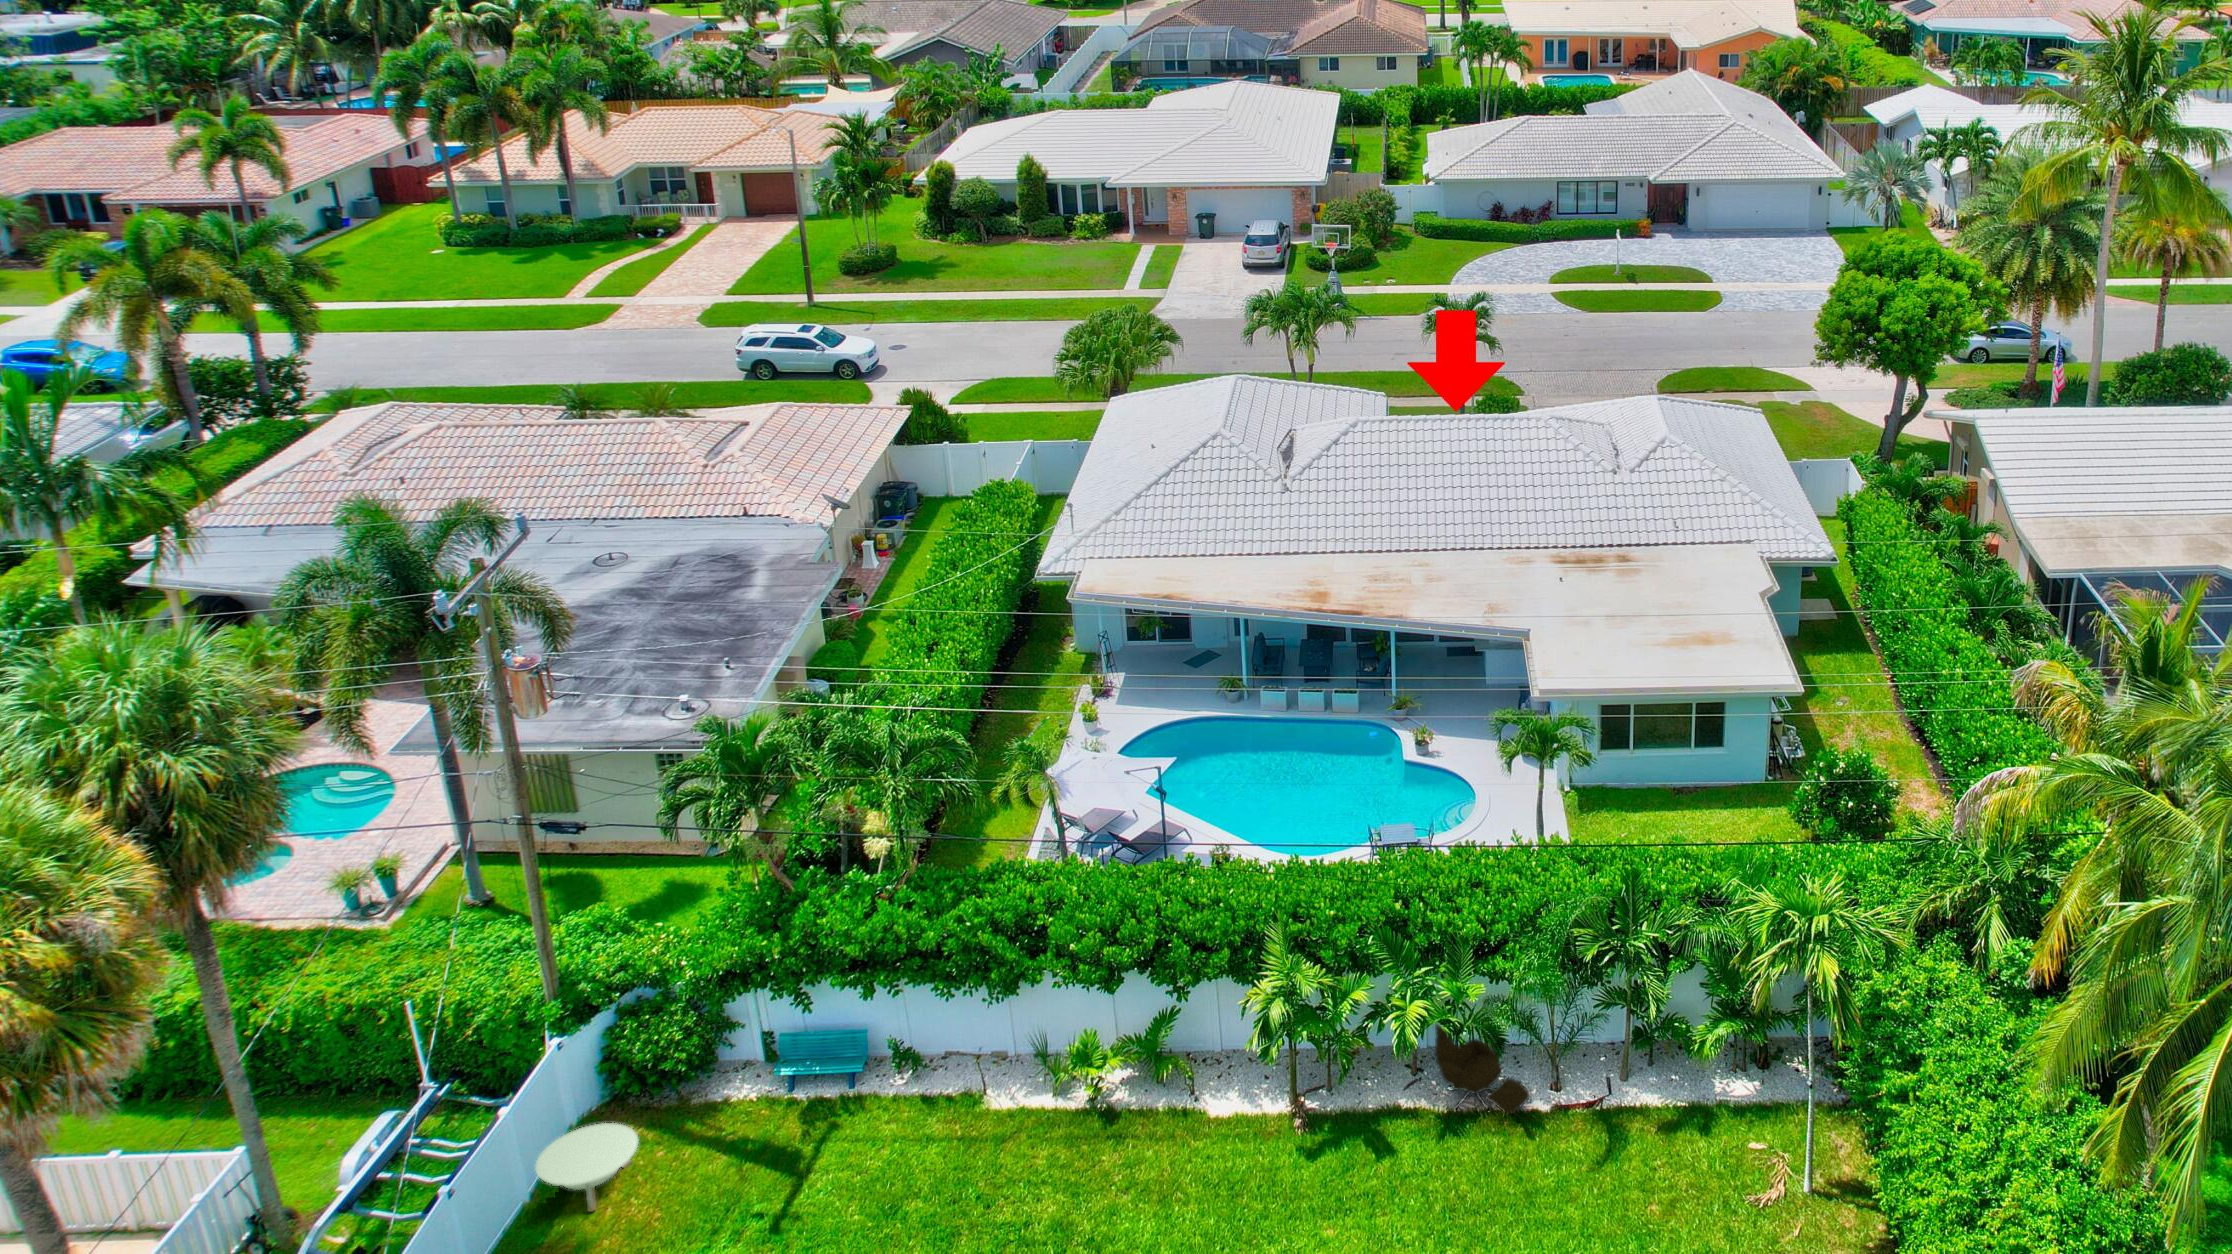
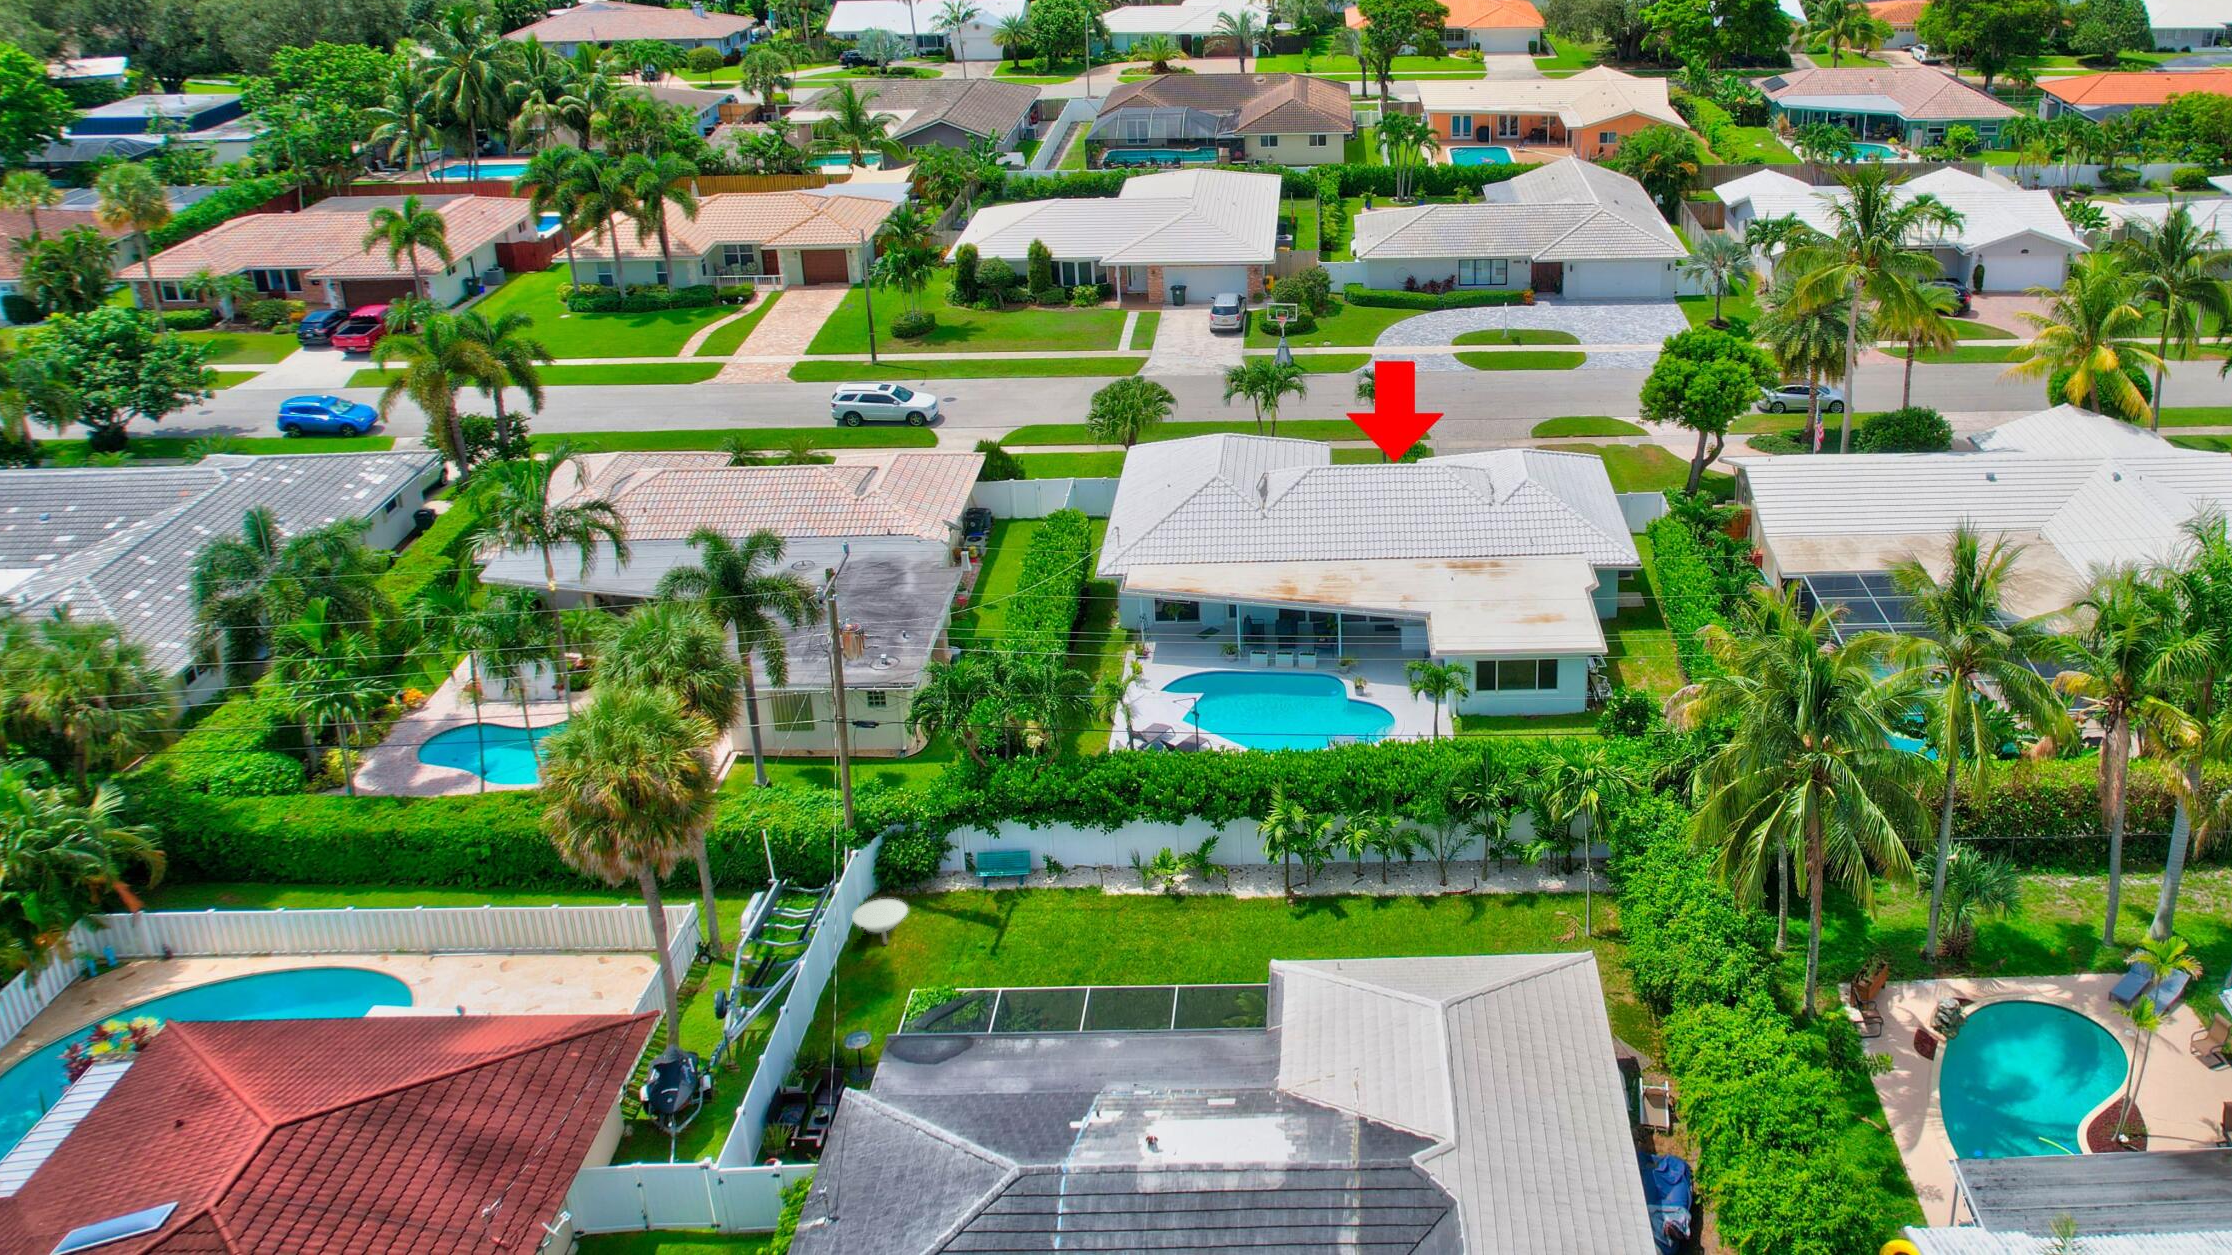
lounge chair: present [1435,1025,1530,1120] -> none [1372,834,1428,902]

